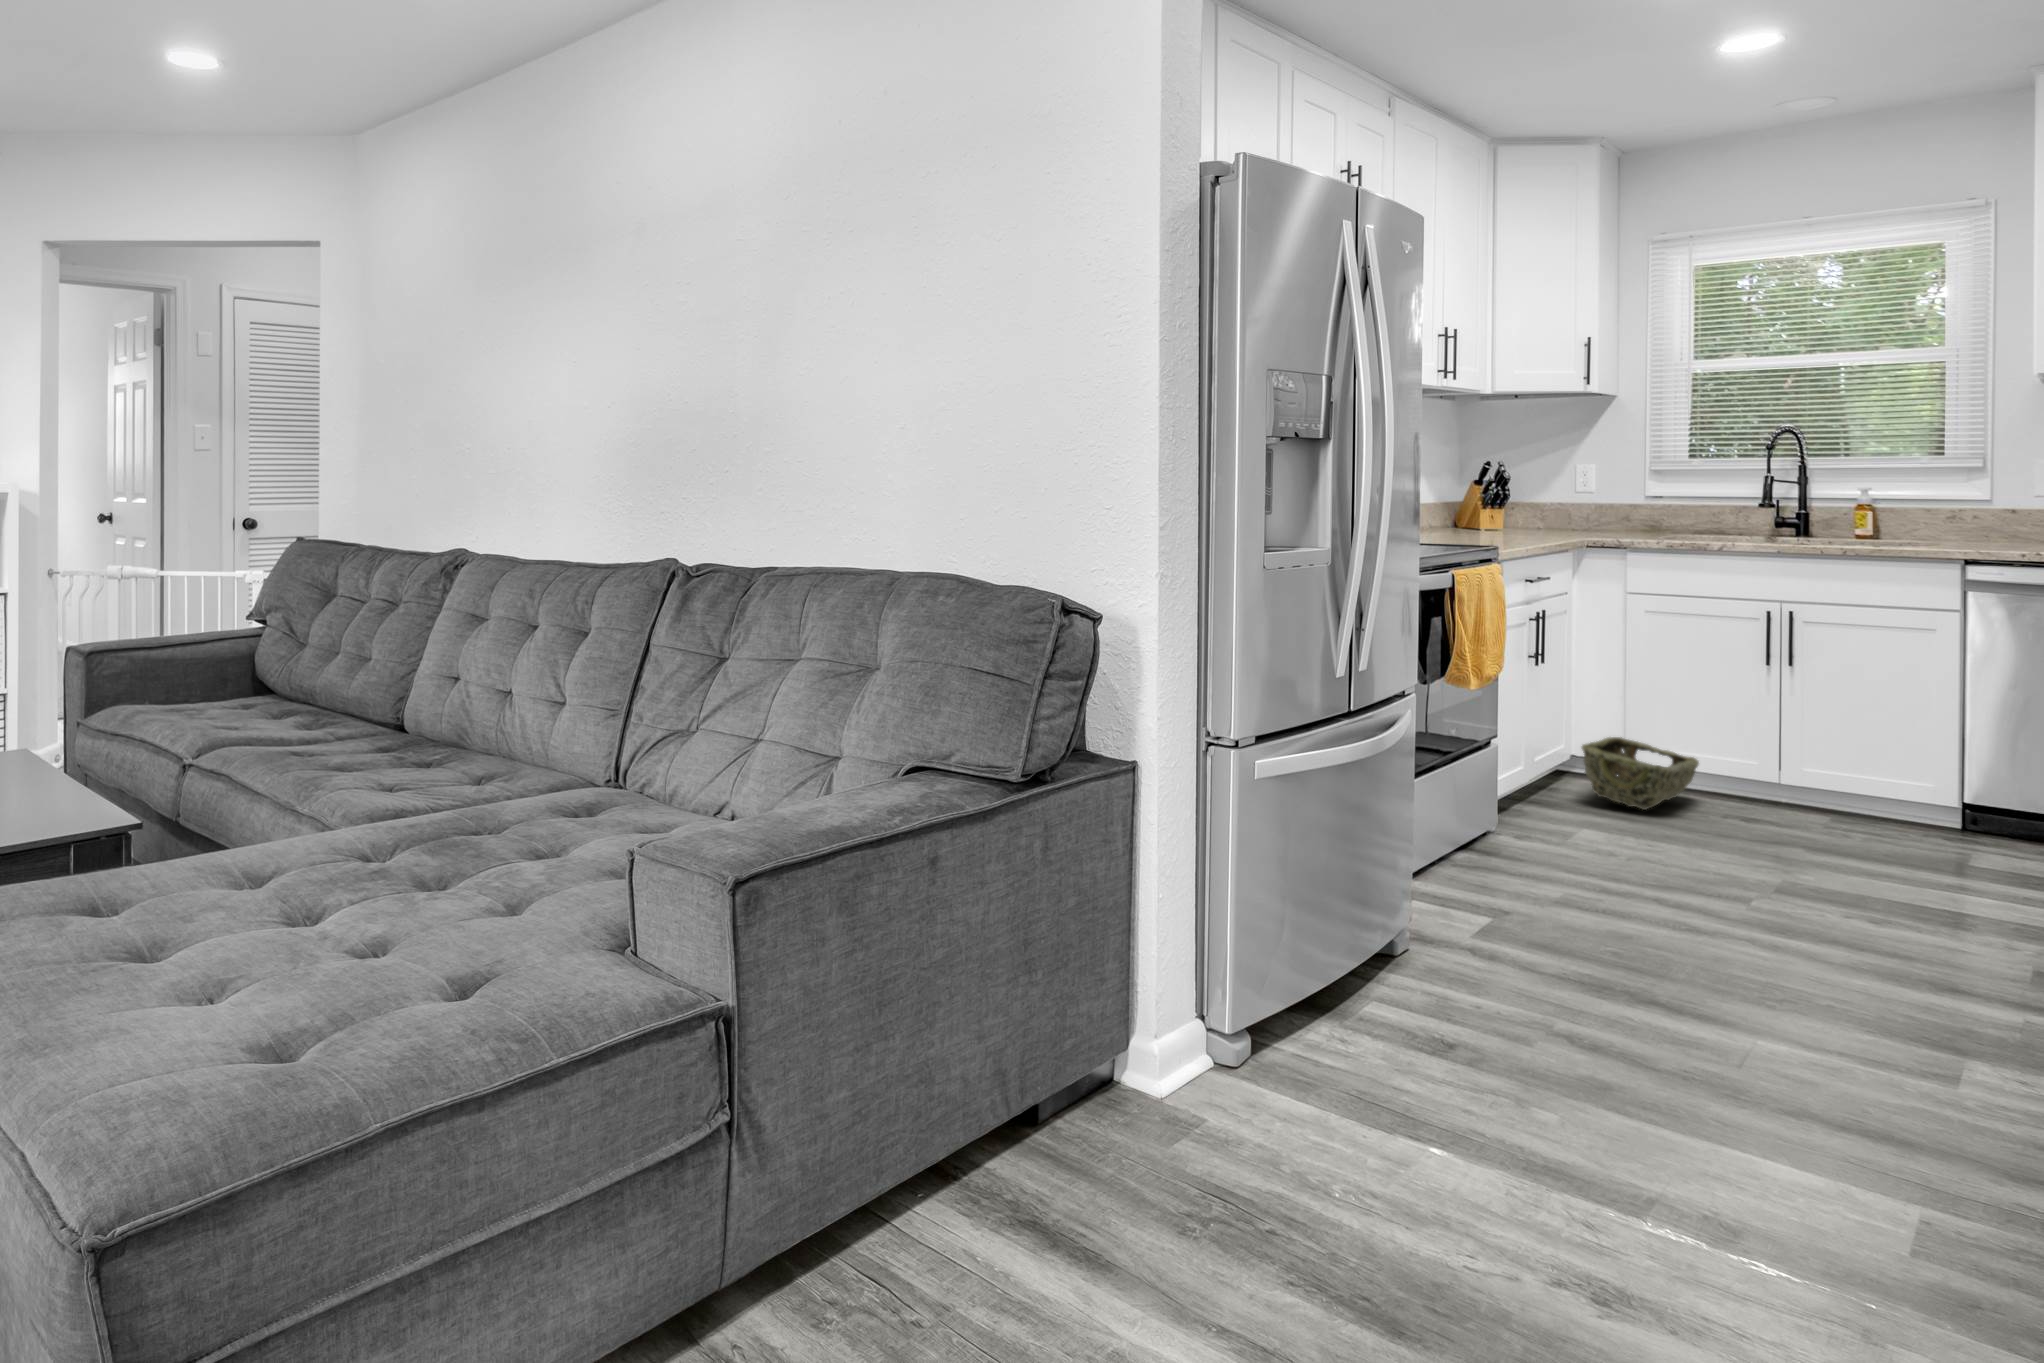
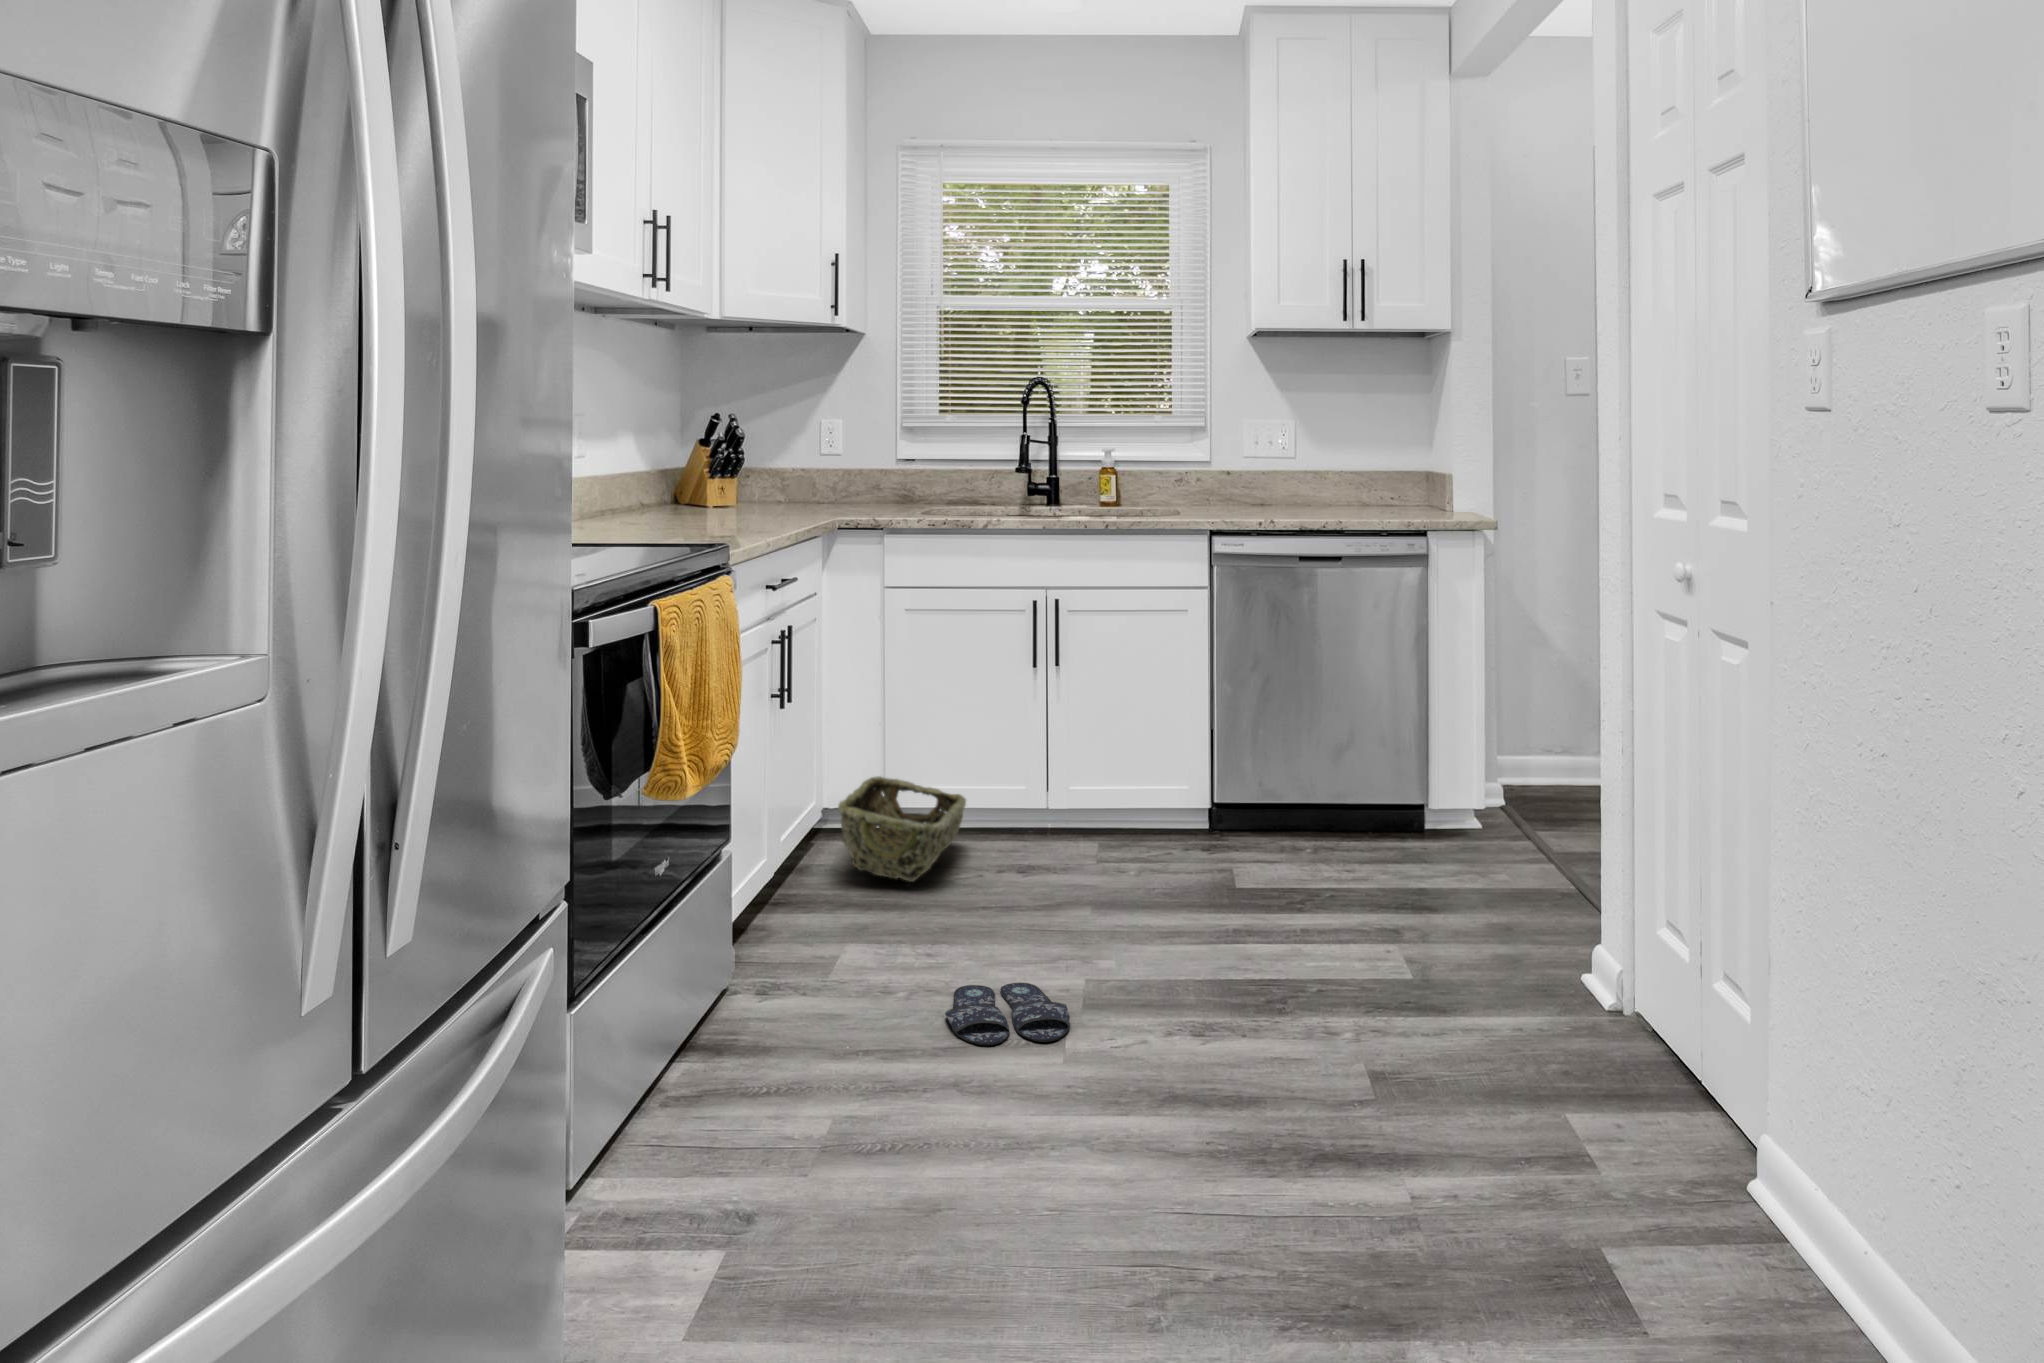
slippers: none [1658,862,1762,894] -> present [945,983,1070,1045]

